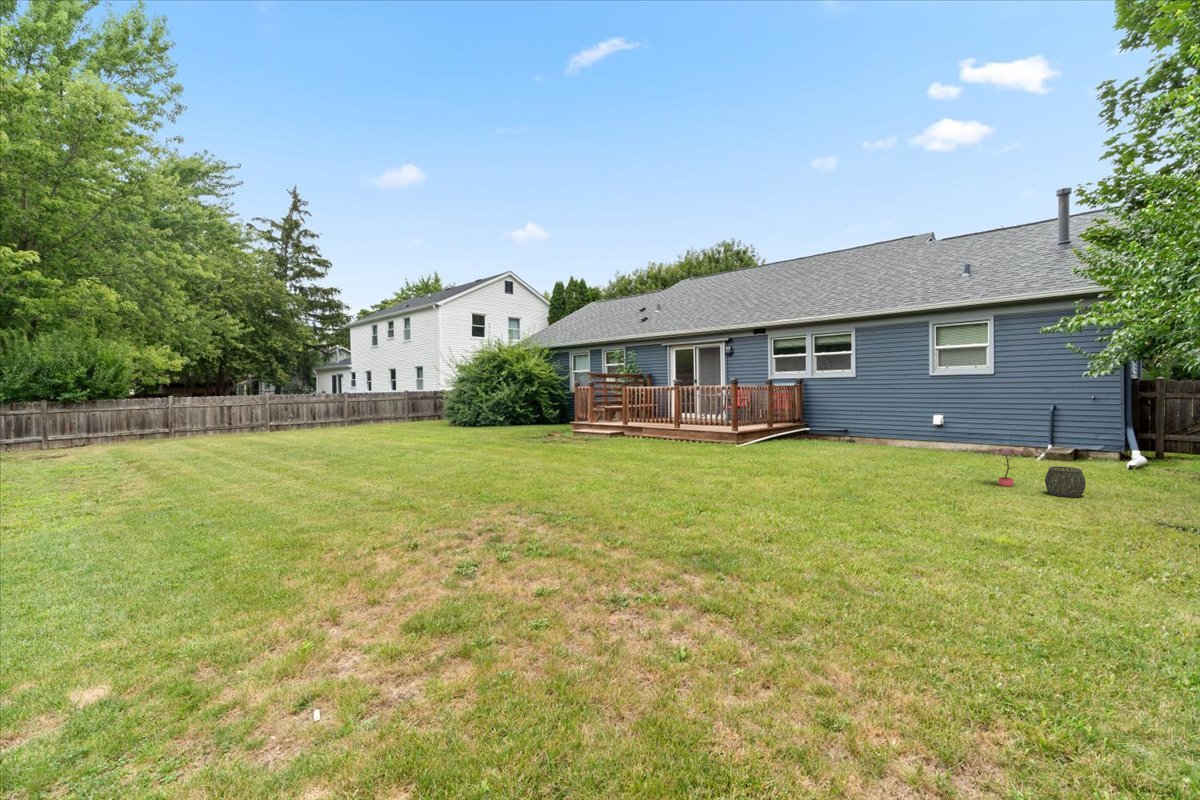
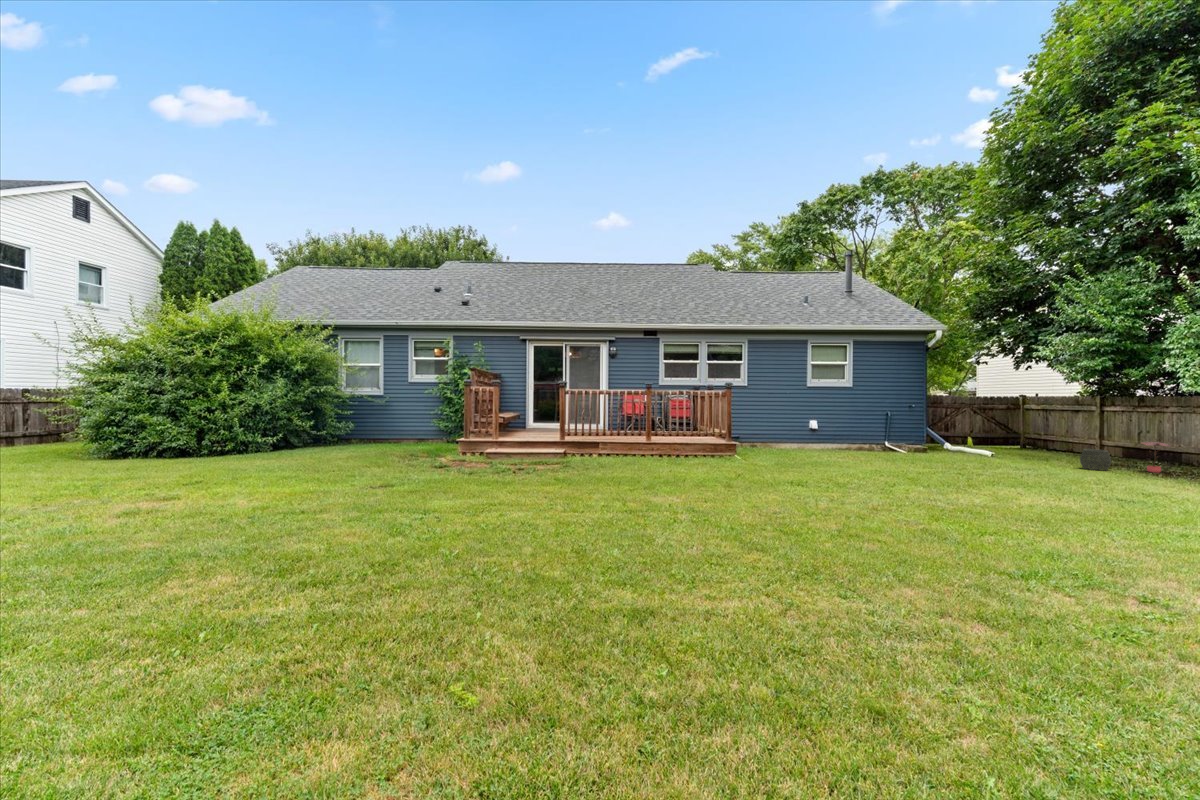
potted plant: present [989,448,1025,487] -> present [1142,442,1169,473]

